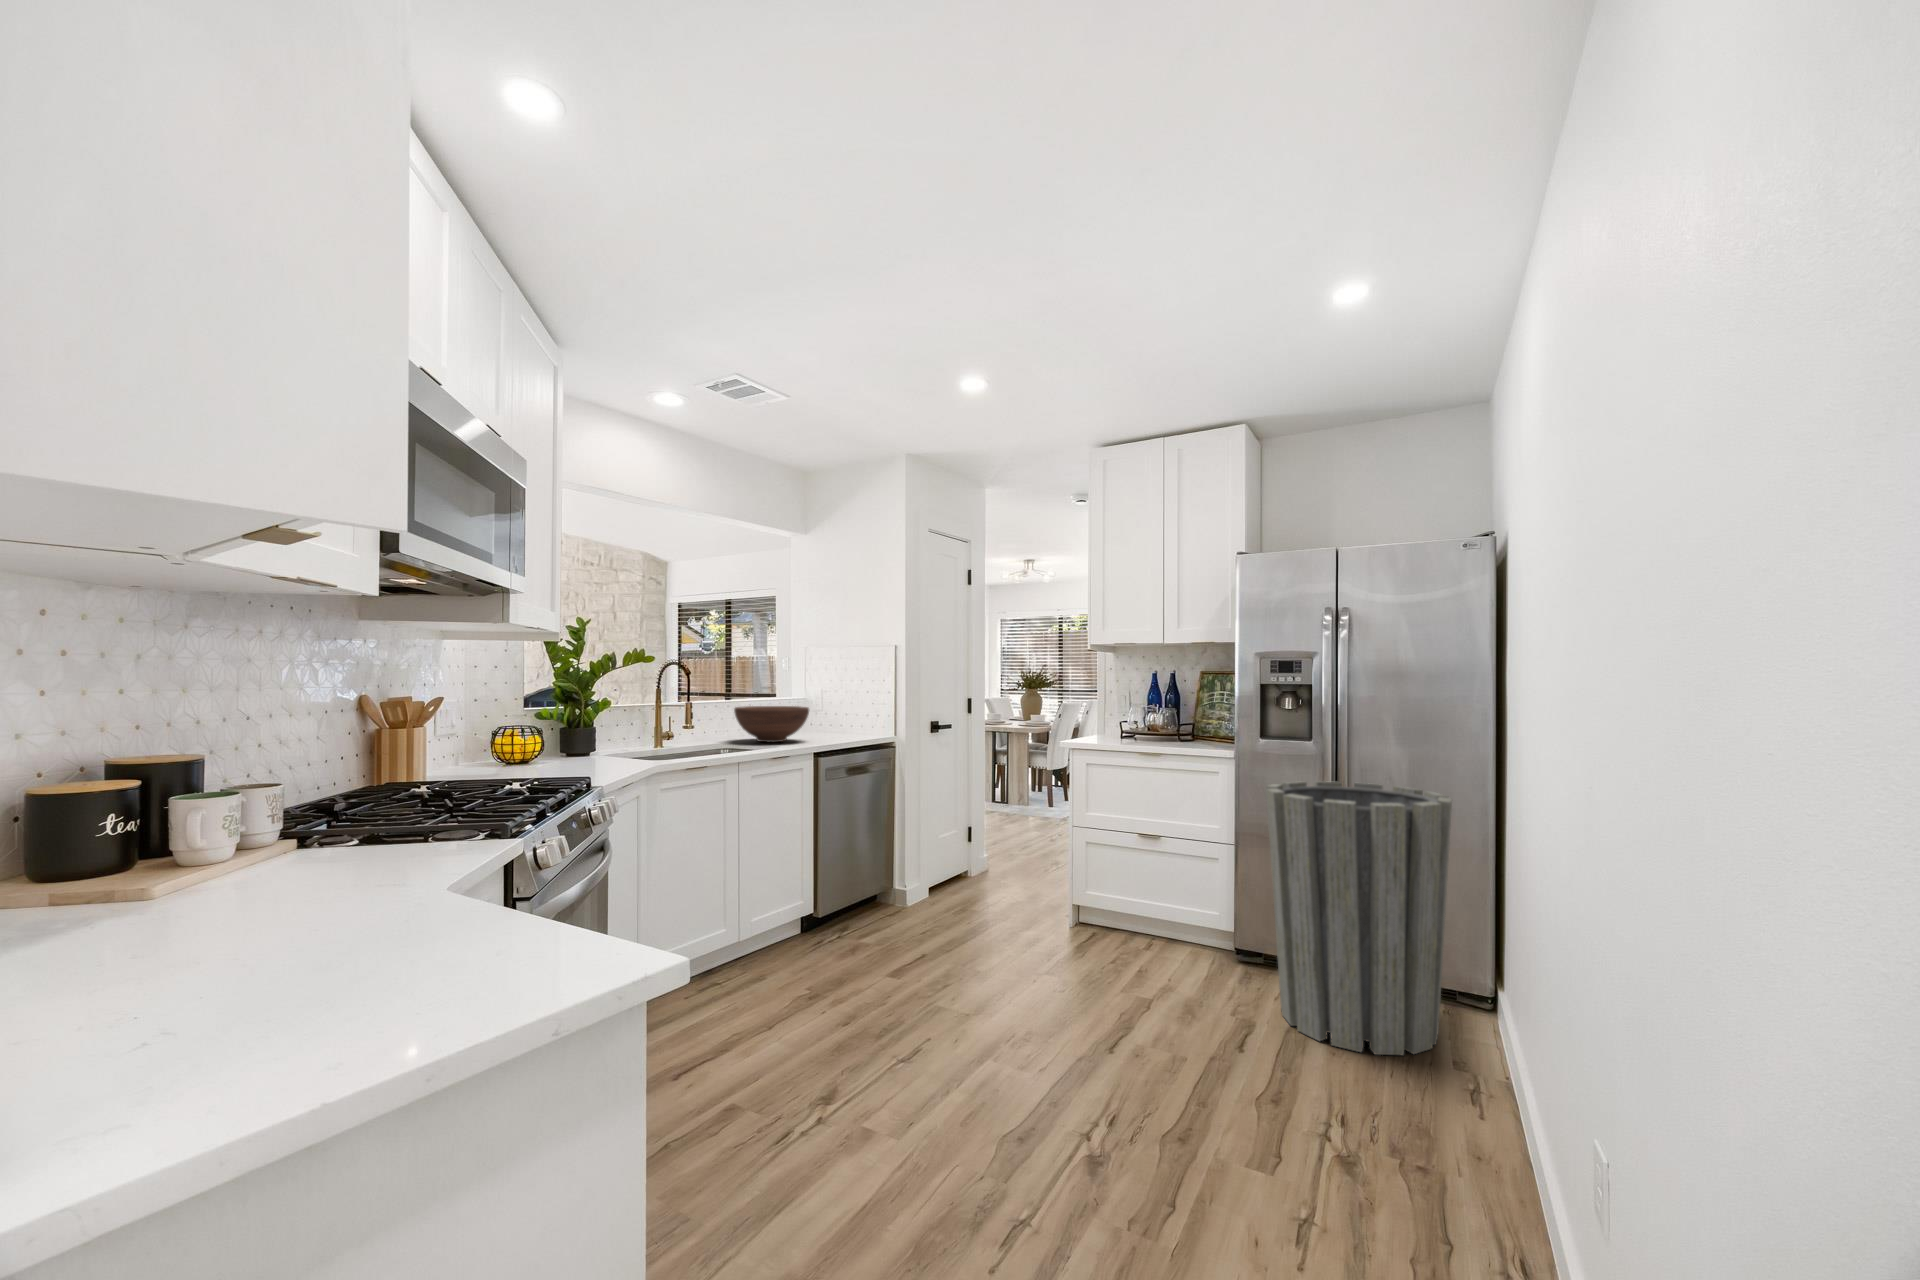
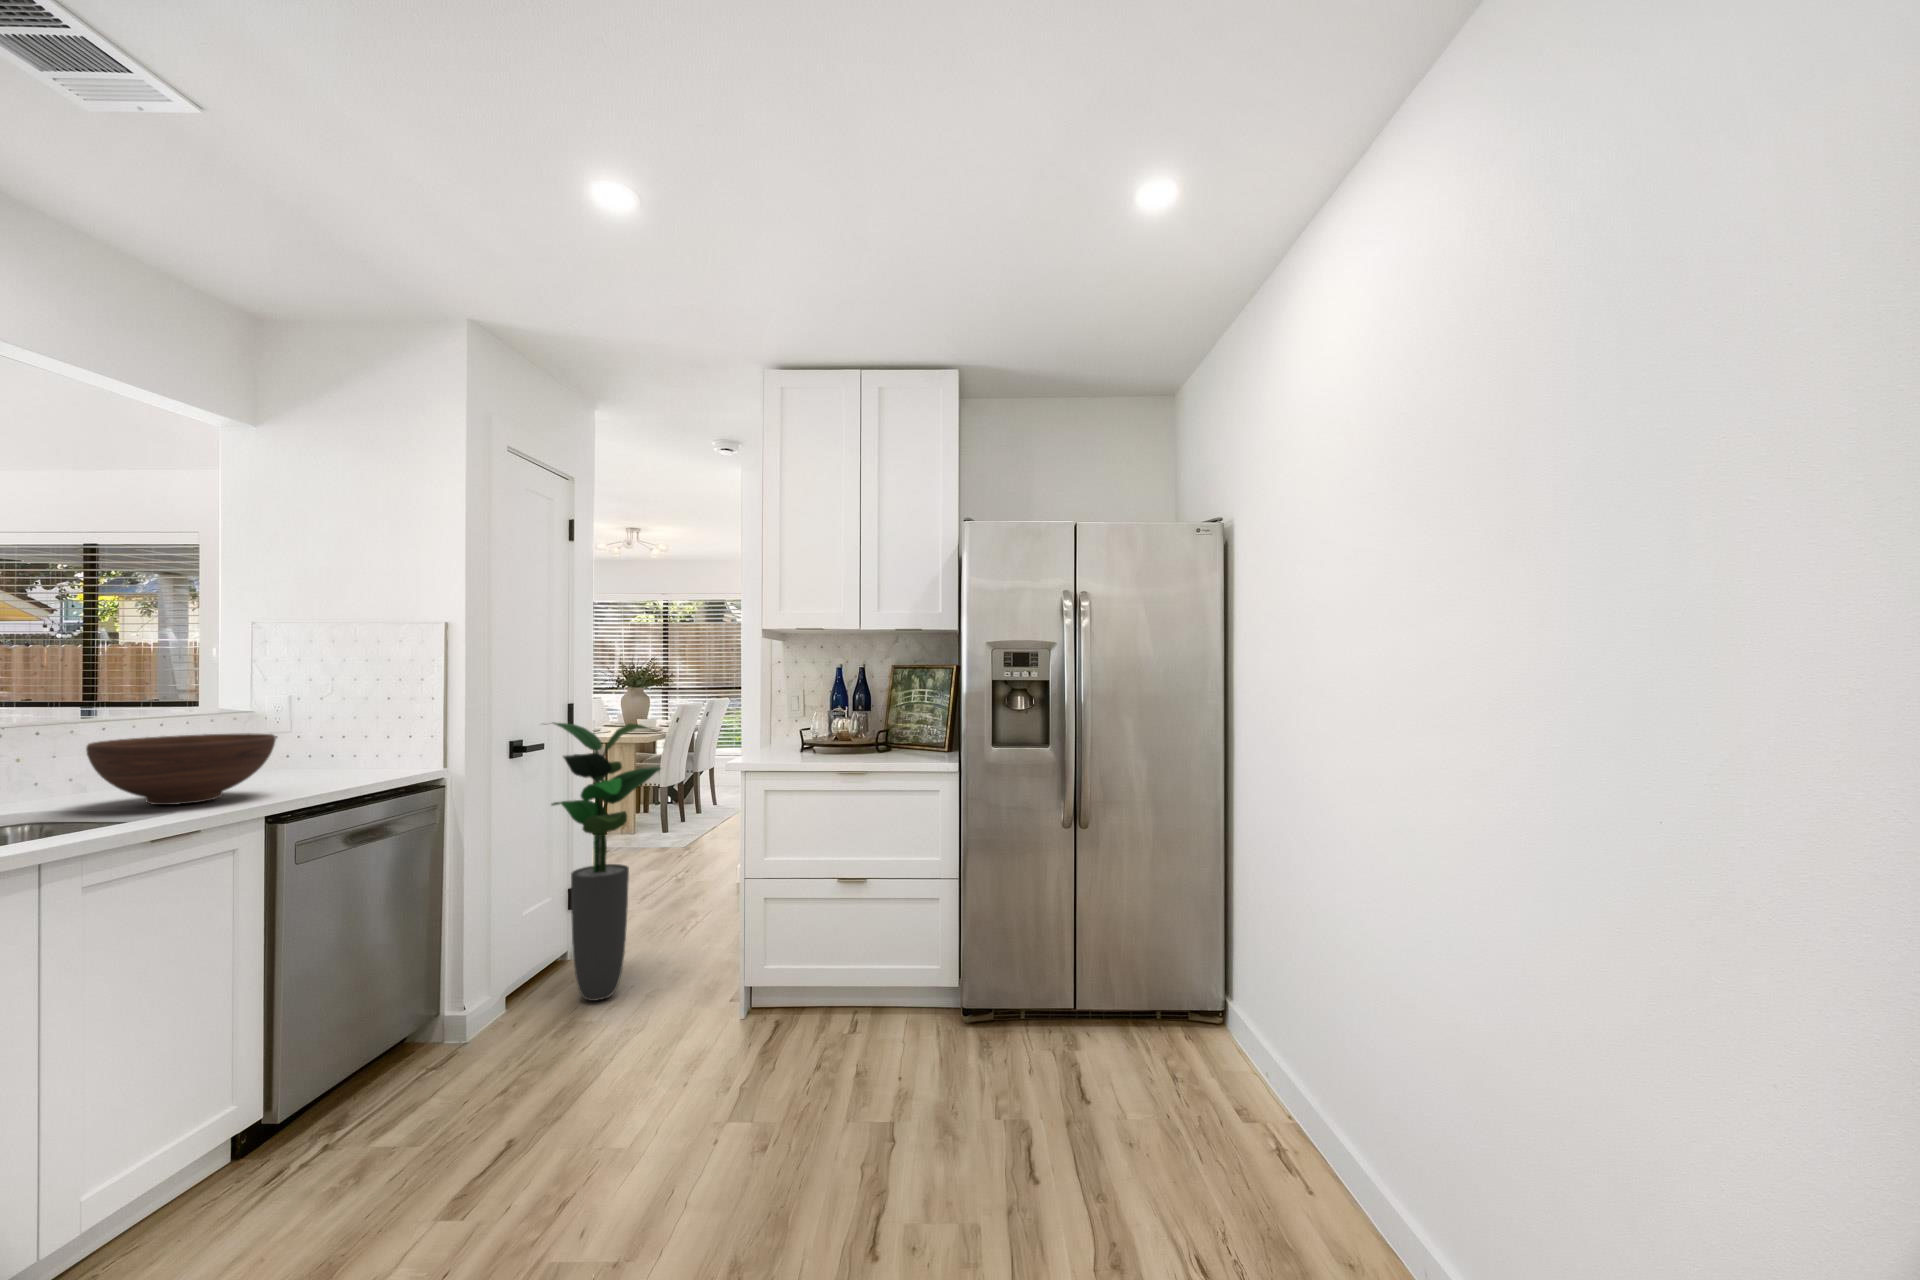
potted plant: none [946,709,1026,903] -> present [552,723,661,1001]
trash can: present [1266,781,1452,1055] -> none [1029,793,1239,1145]

